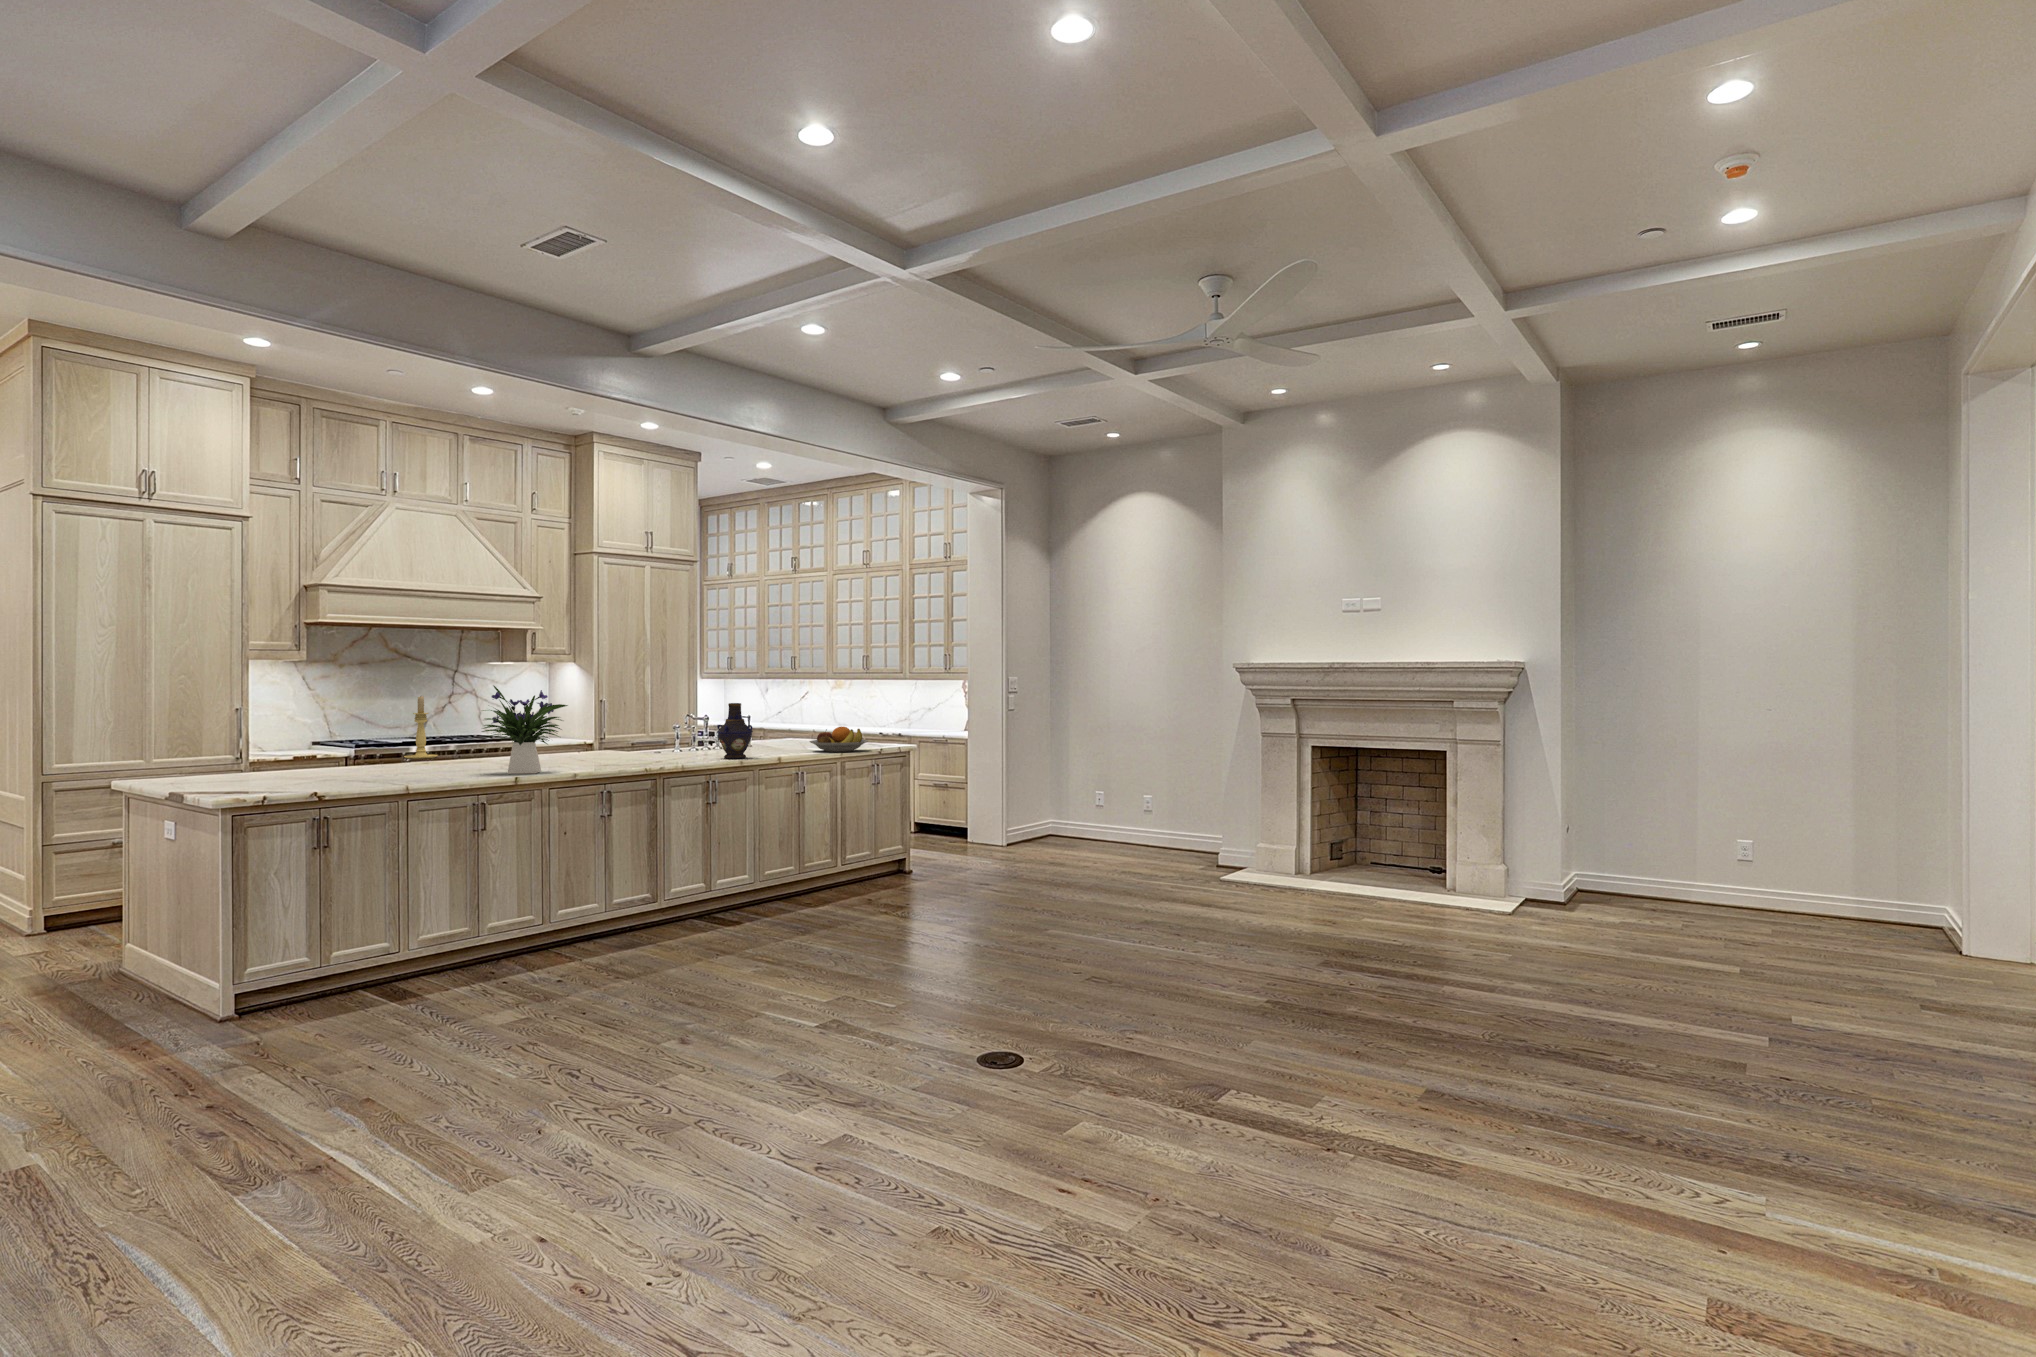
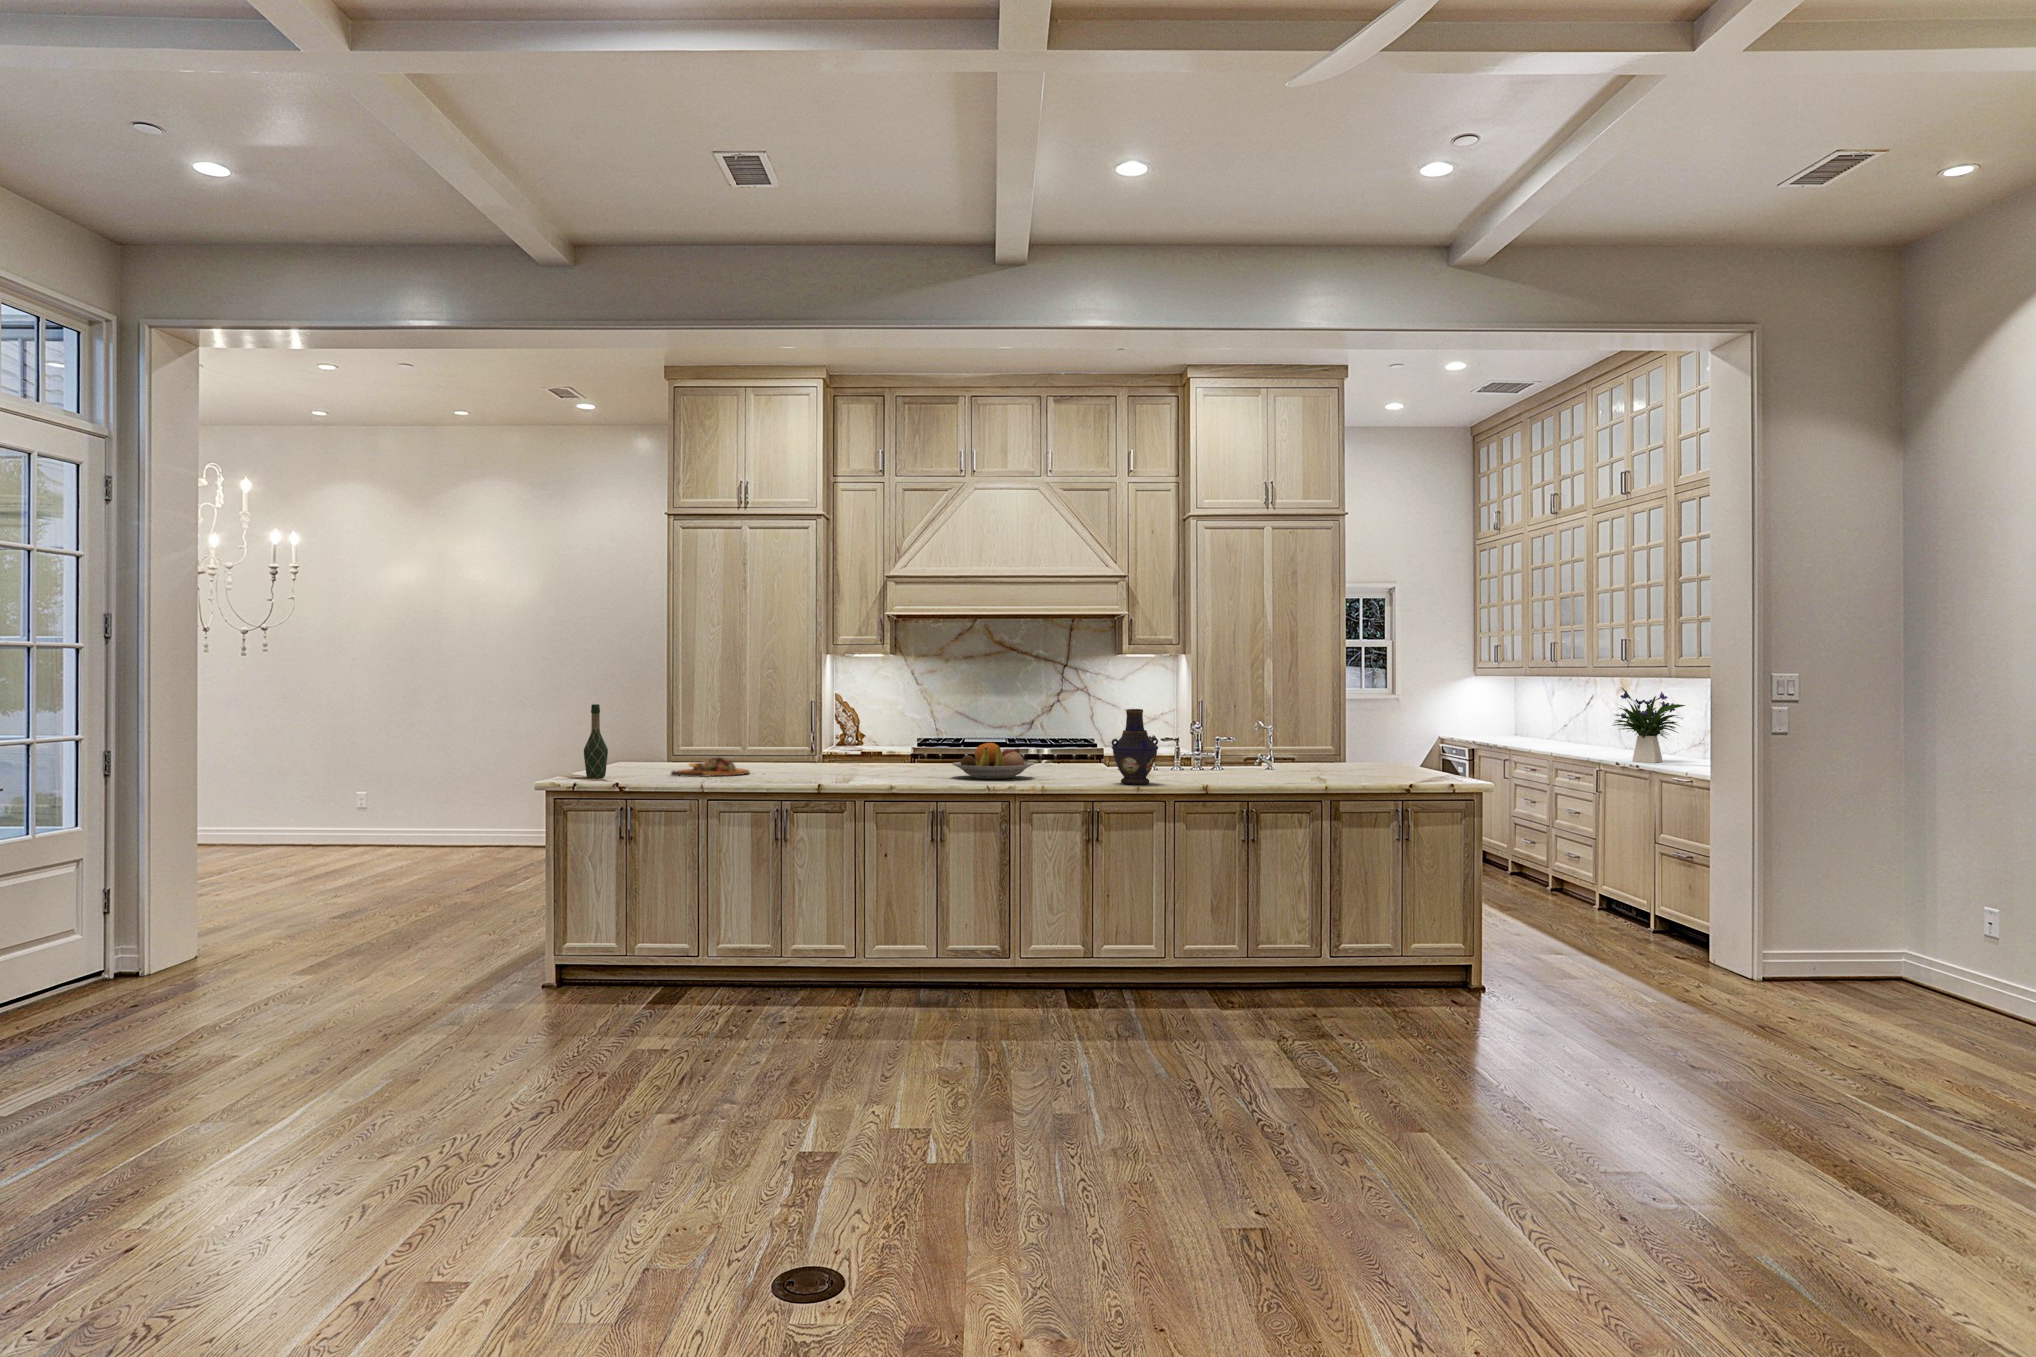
flower arrangement: present [482,686,568,774] -> present [1613,688,1685,763]
candle holder: present [404,696,438,759] -> none [912,691,945,760]
wine bottle: none [250,711,280,789] -> present [584,704,608,778]
fruit bowl: present [810,727,868,752] -> present [952,743,1035,779]
cutting board: none [307,761,392,782] -> present [671,757,749,777]

